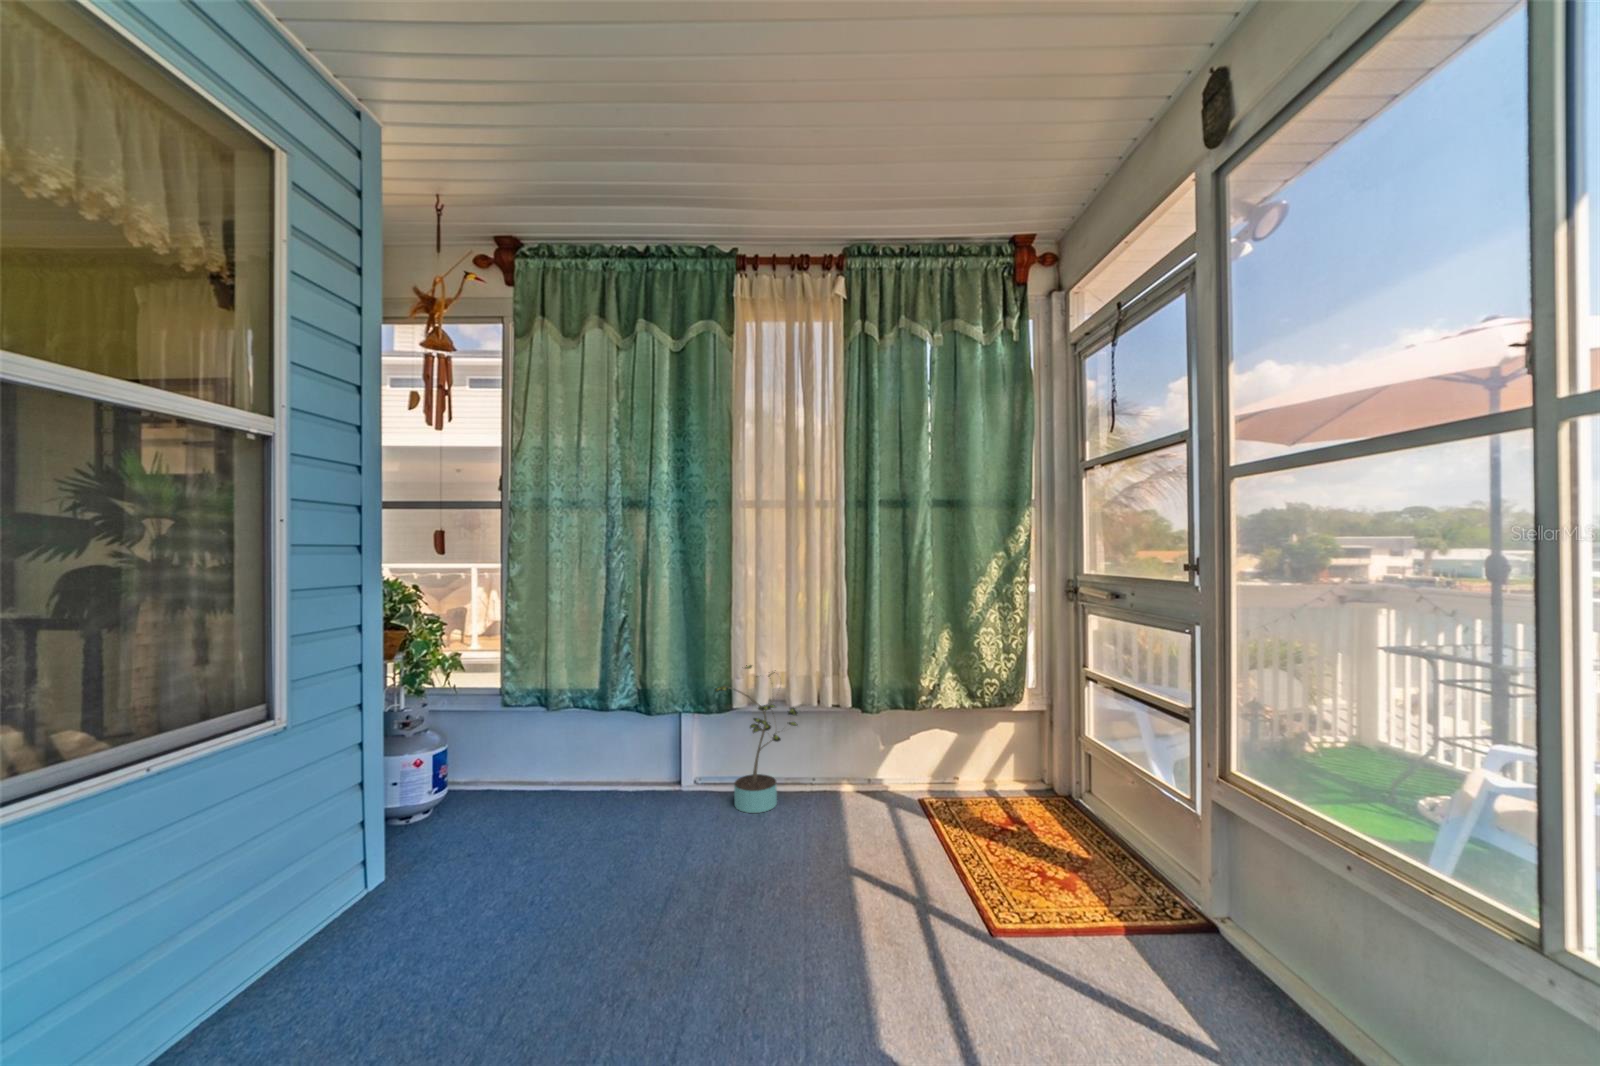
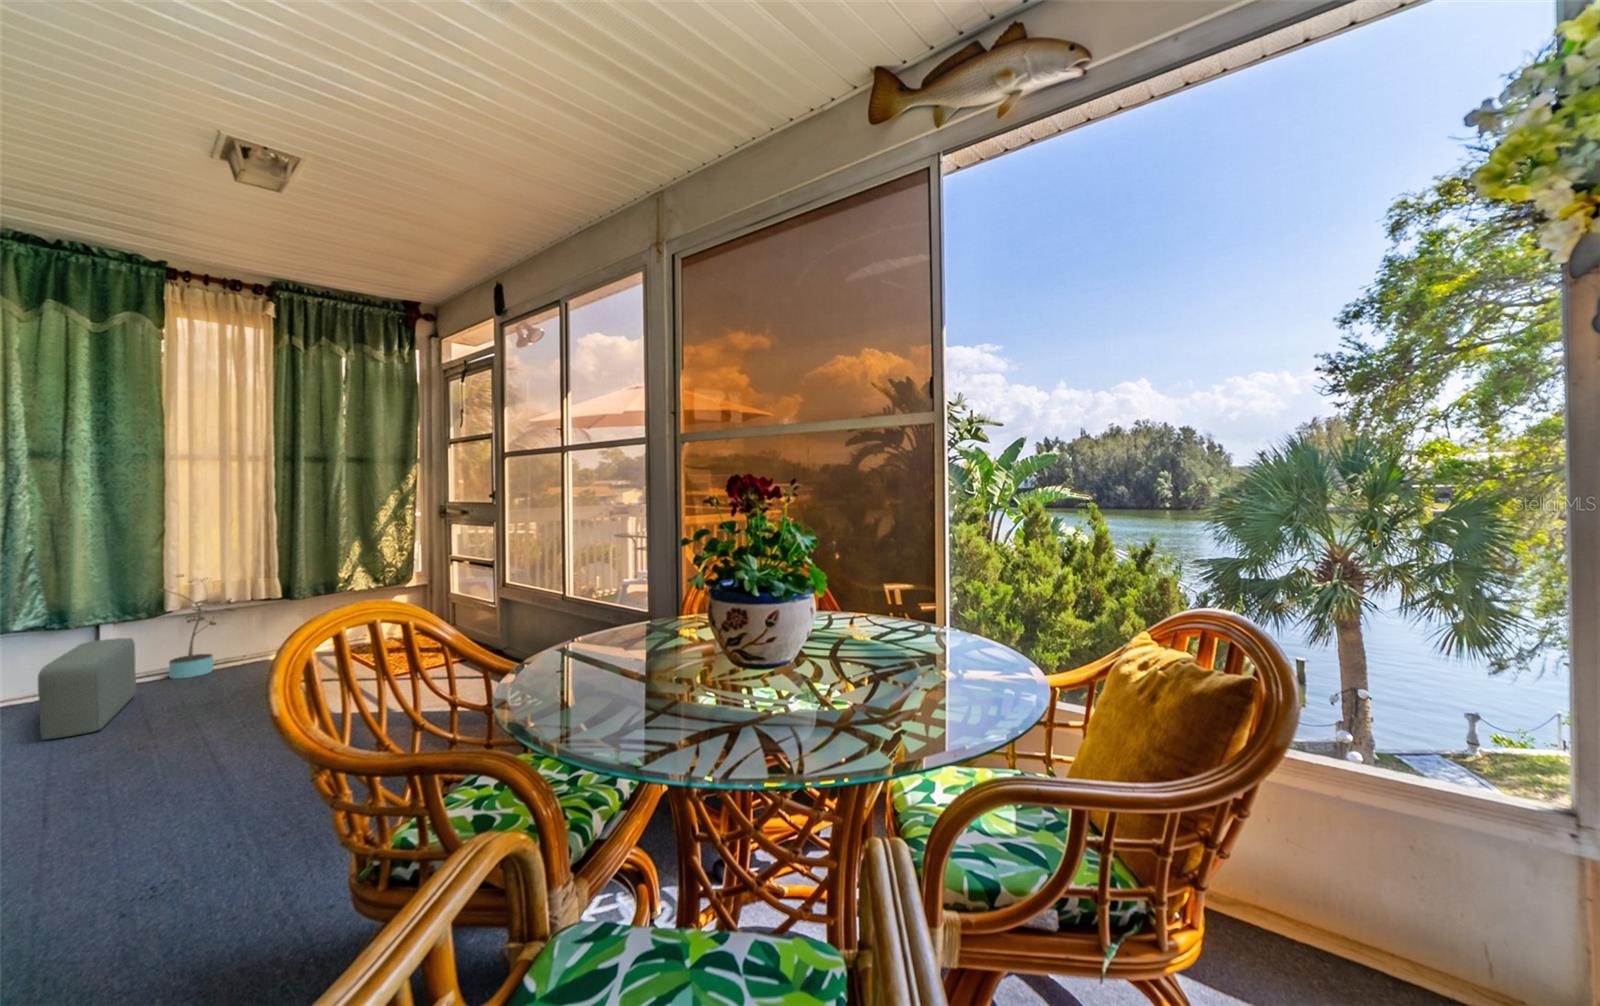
pouf: none [556,756,689,933] -> present [38,638,136,740]

